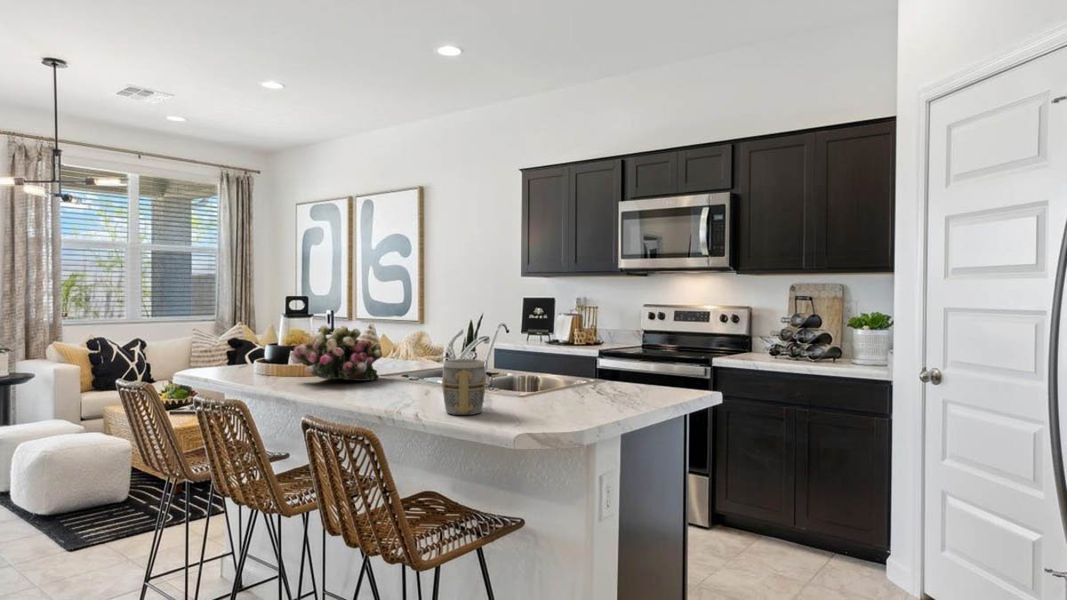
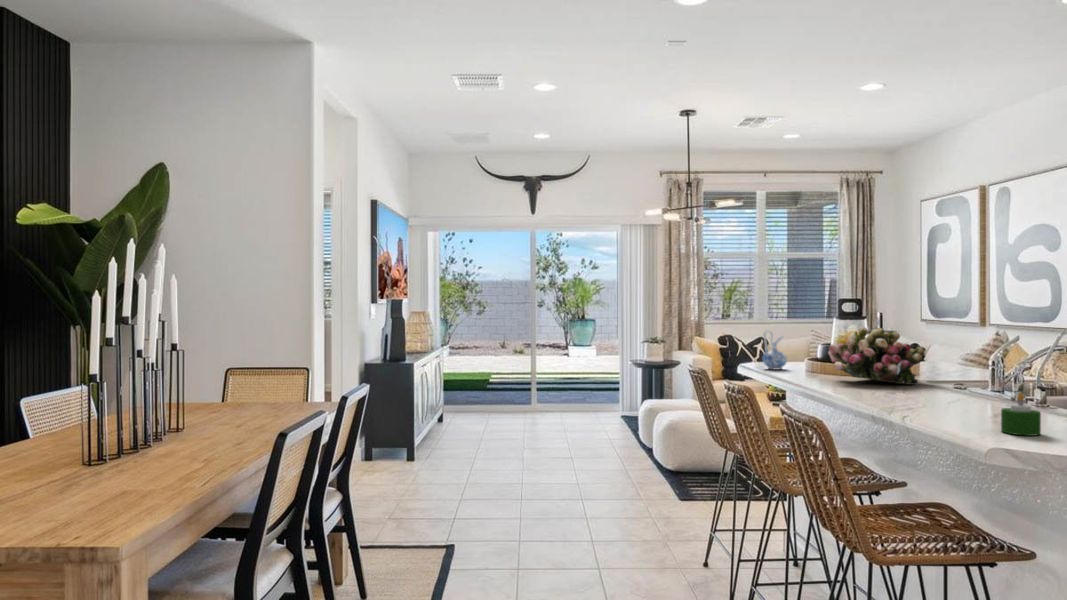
ceramic pitcher: none [203,333,232,377] -> present [763,330,787,369]
mug: present [442,359,486,415] -> none [934,363,988,422]
candle: none [508,383,538,422] -> present [1001,393,1041,436]

